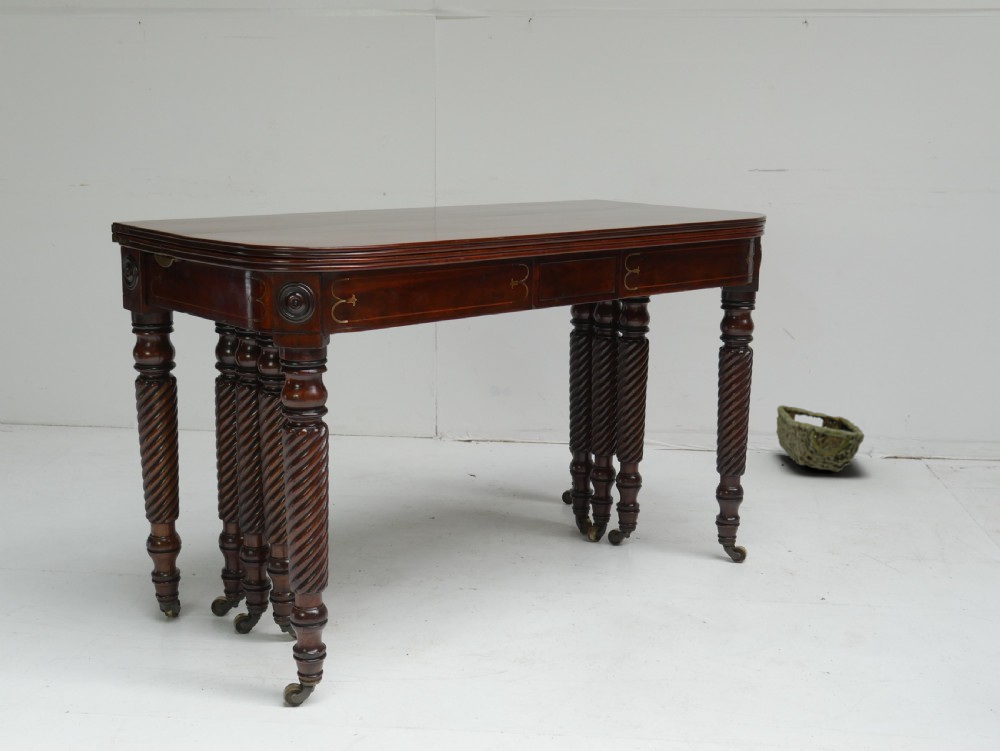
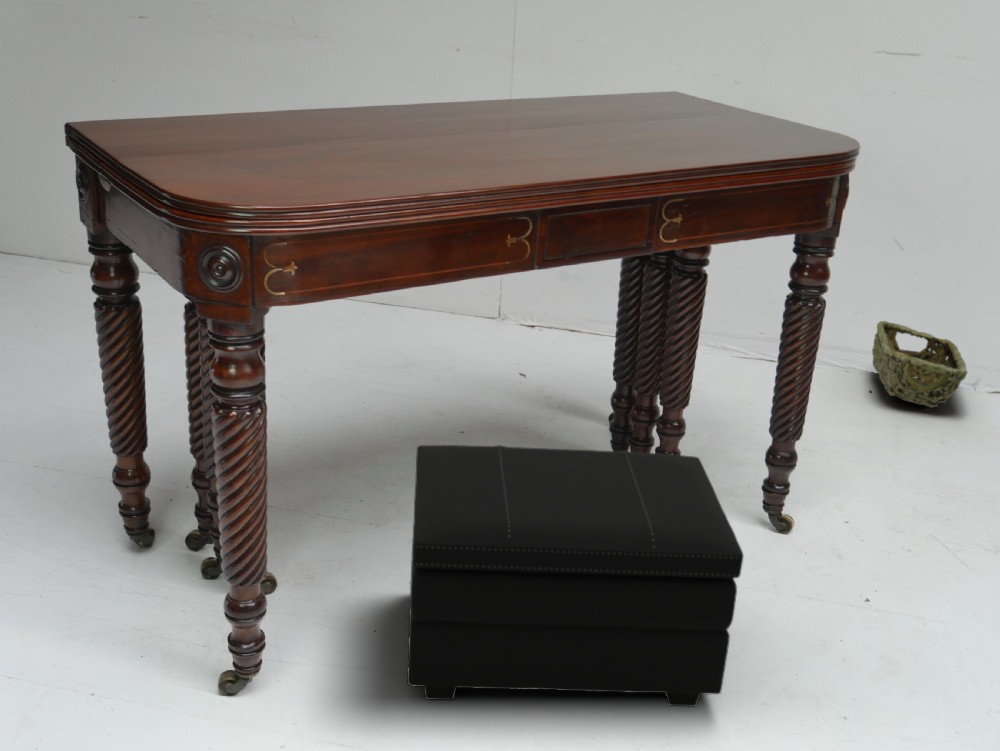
footstool: none [432,470,737,690] -> present [407,445,743,707]

